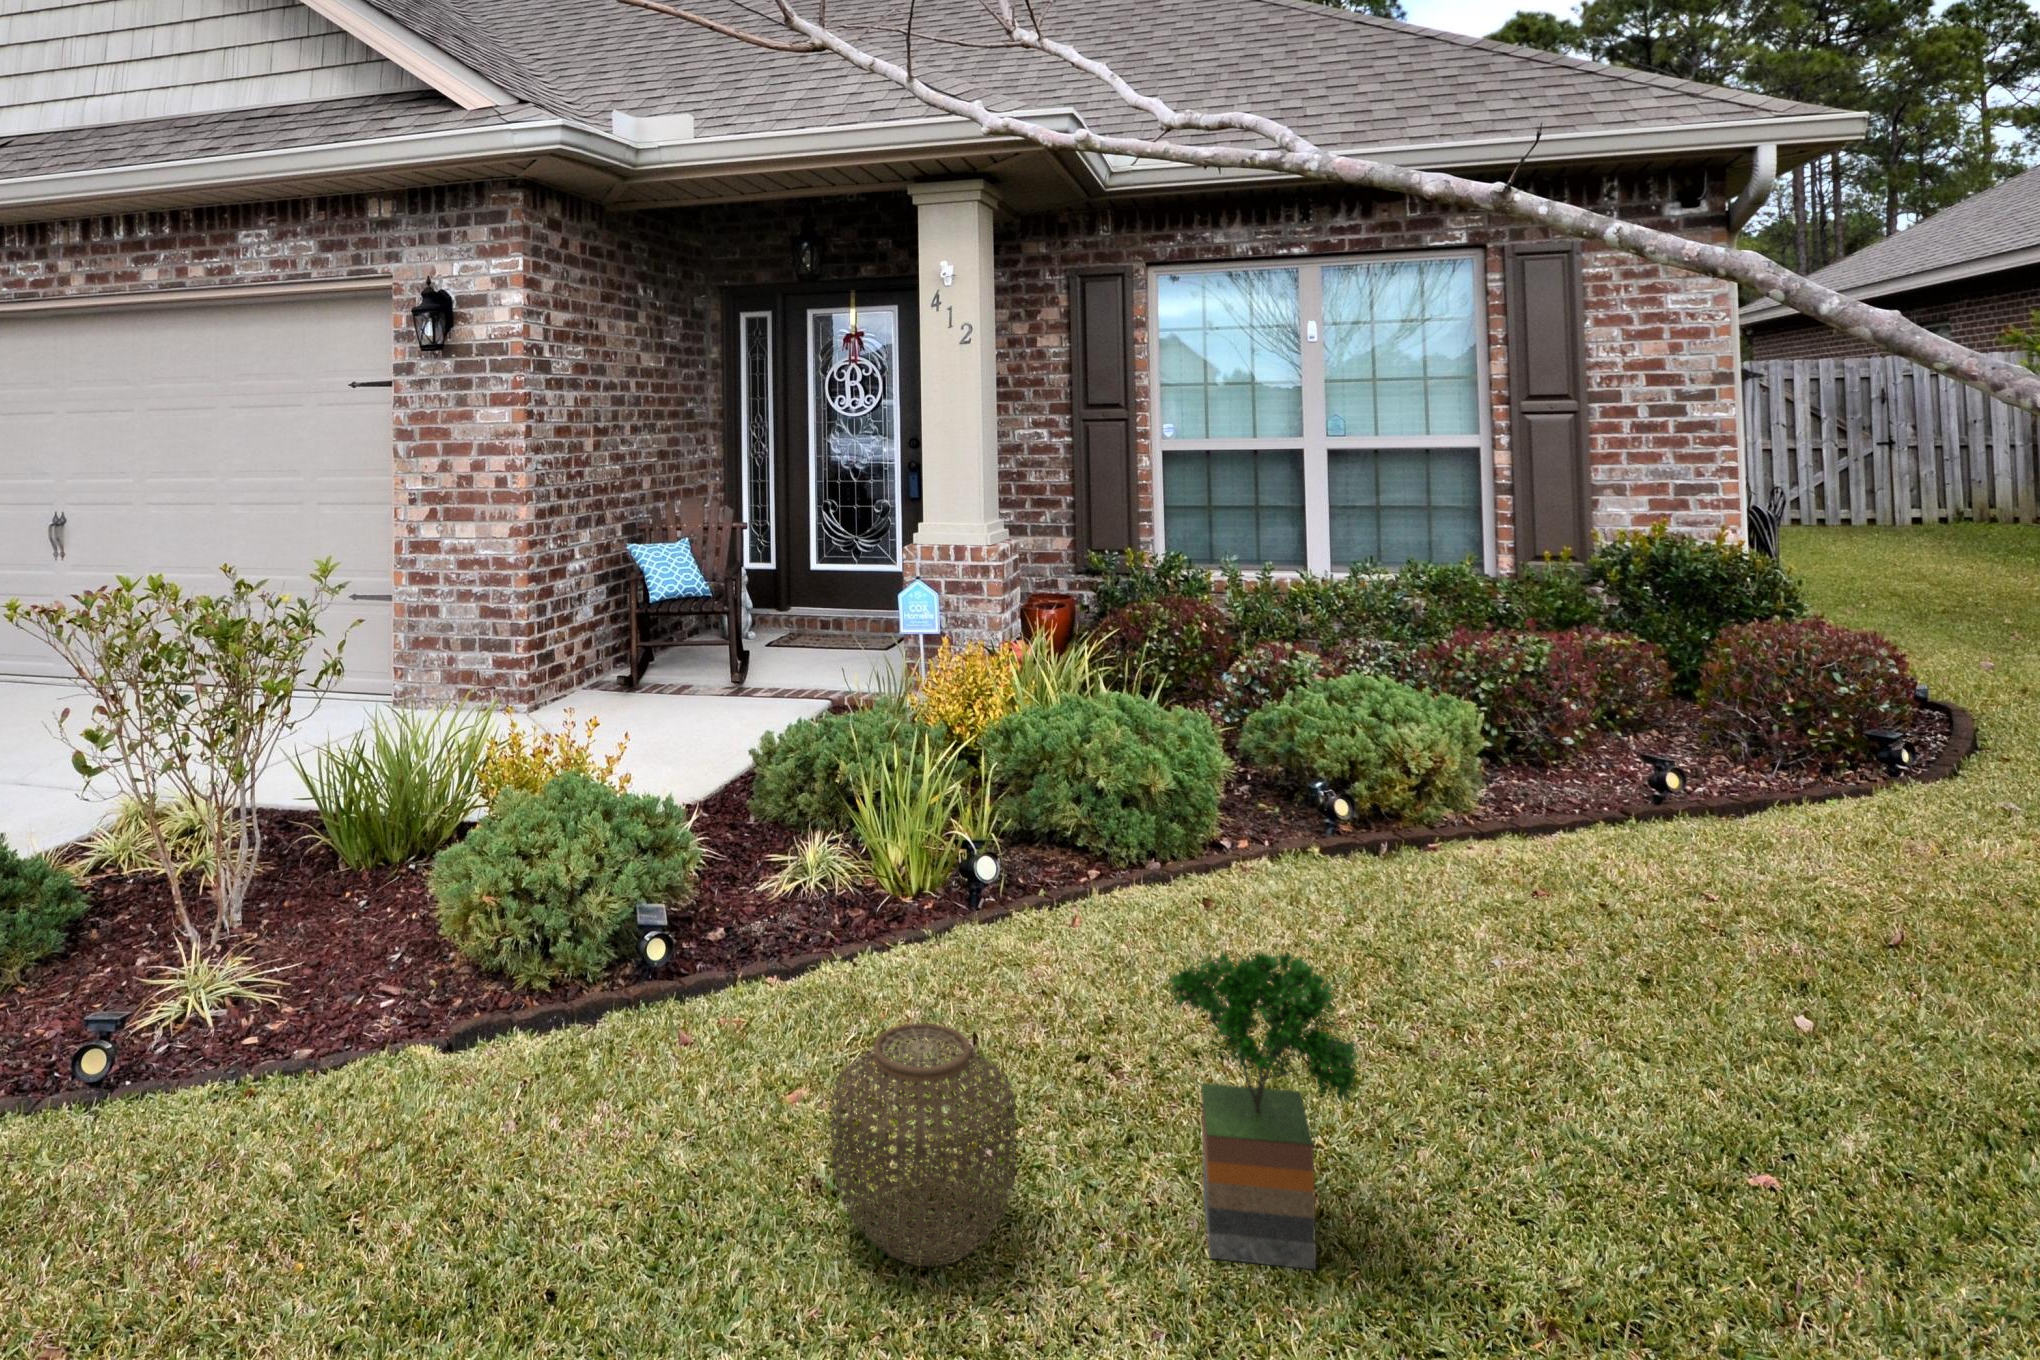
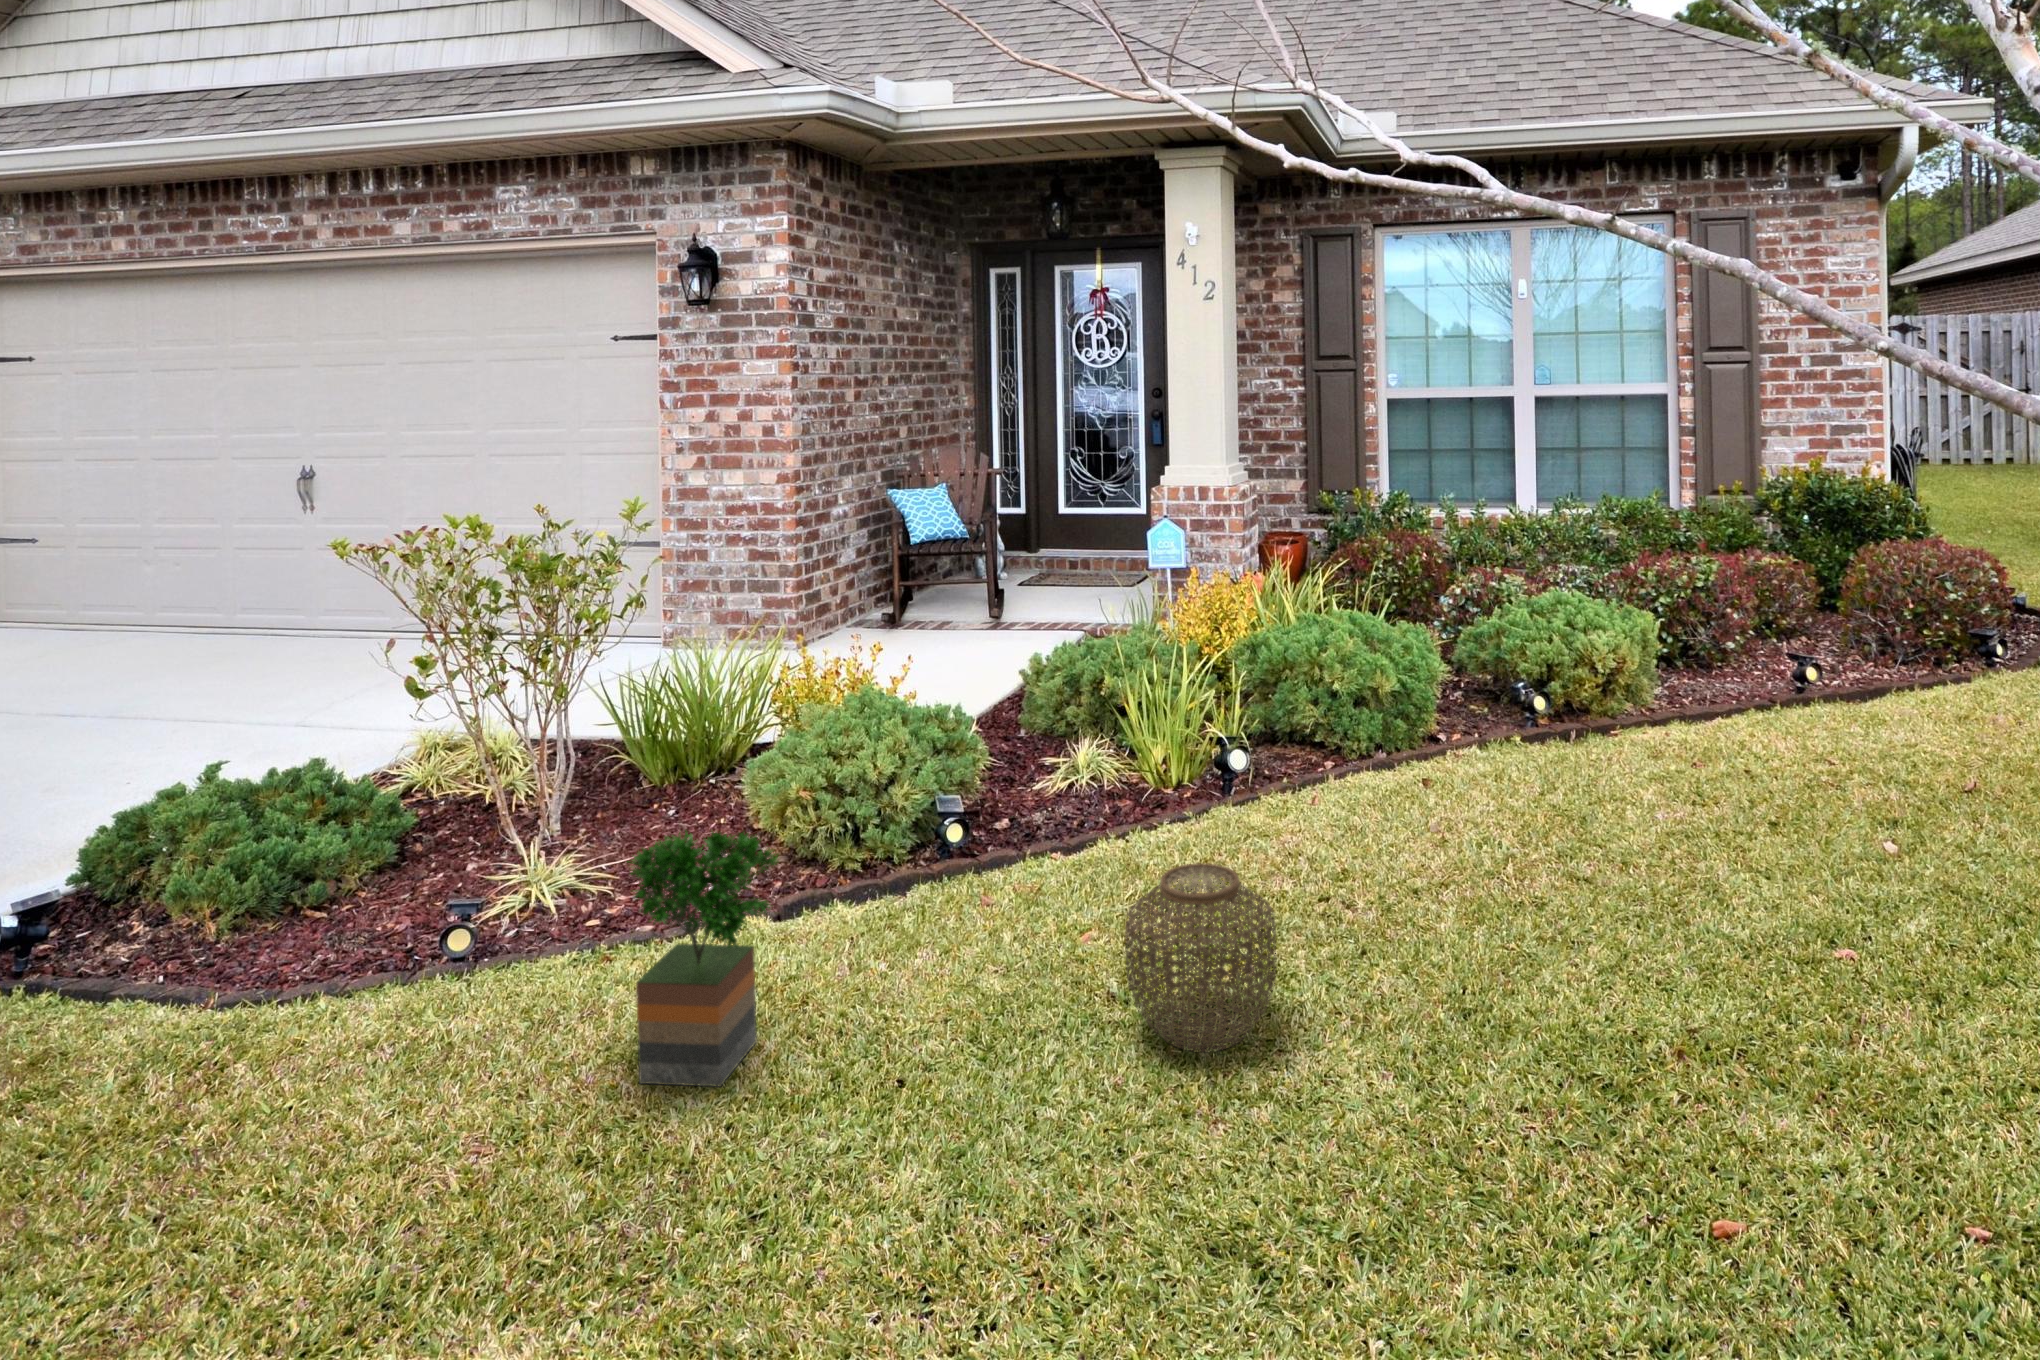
potted tree: present [1167,950,1359,1269] -> present [631,832,778,1087]

